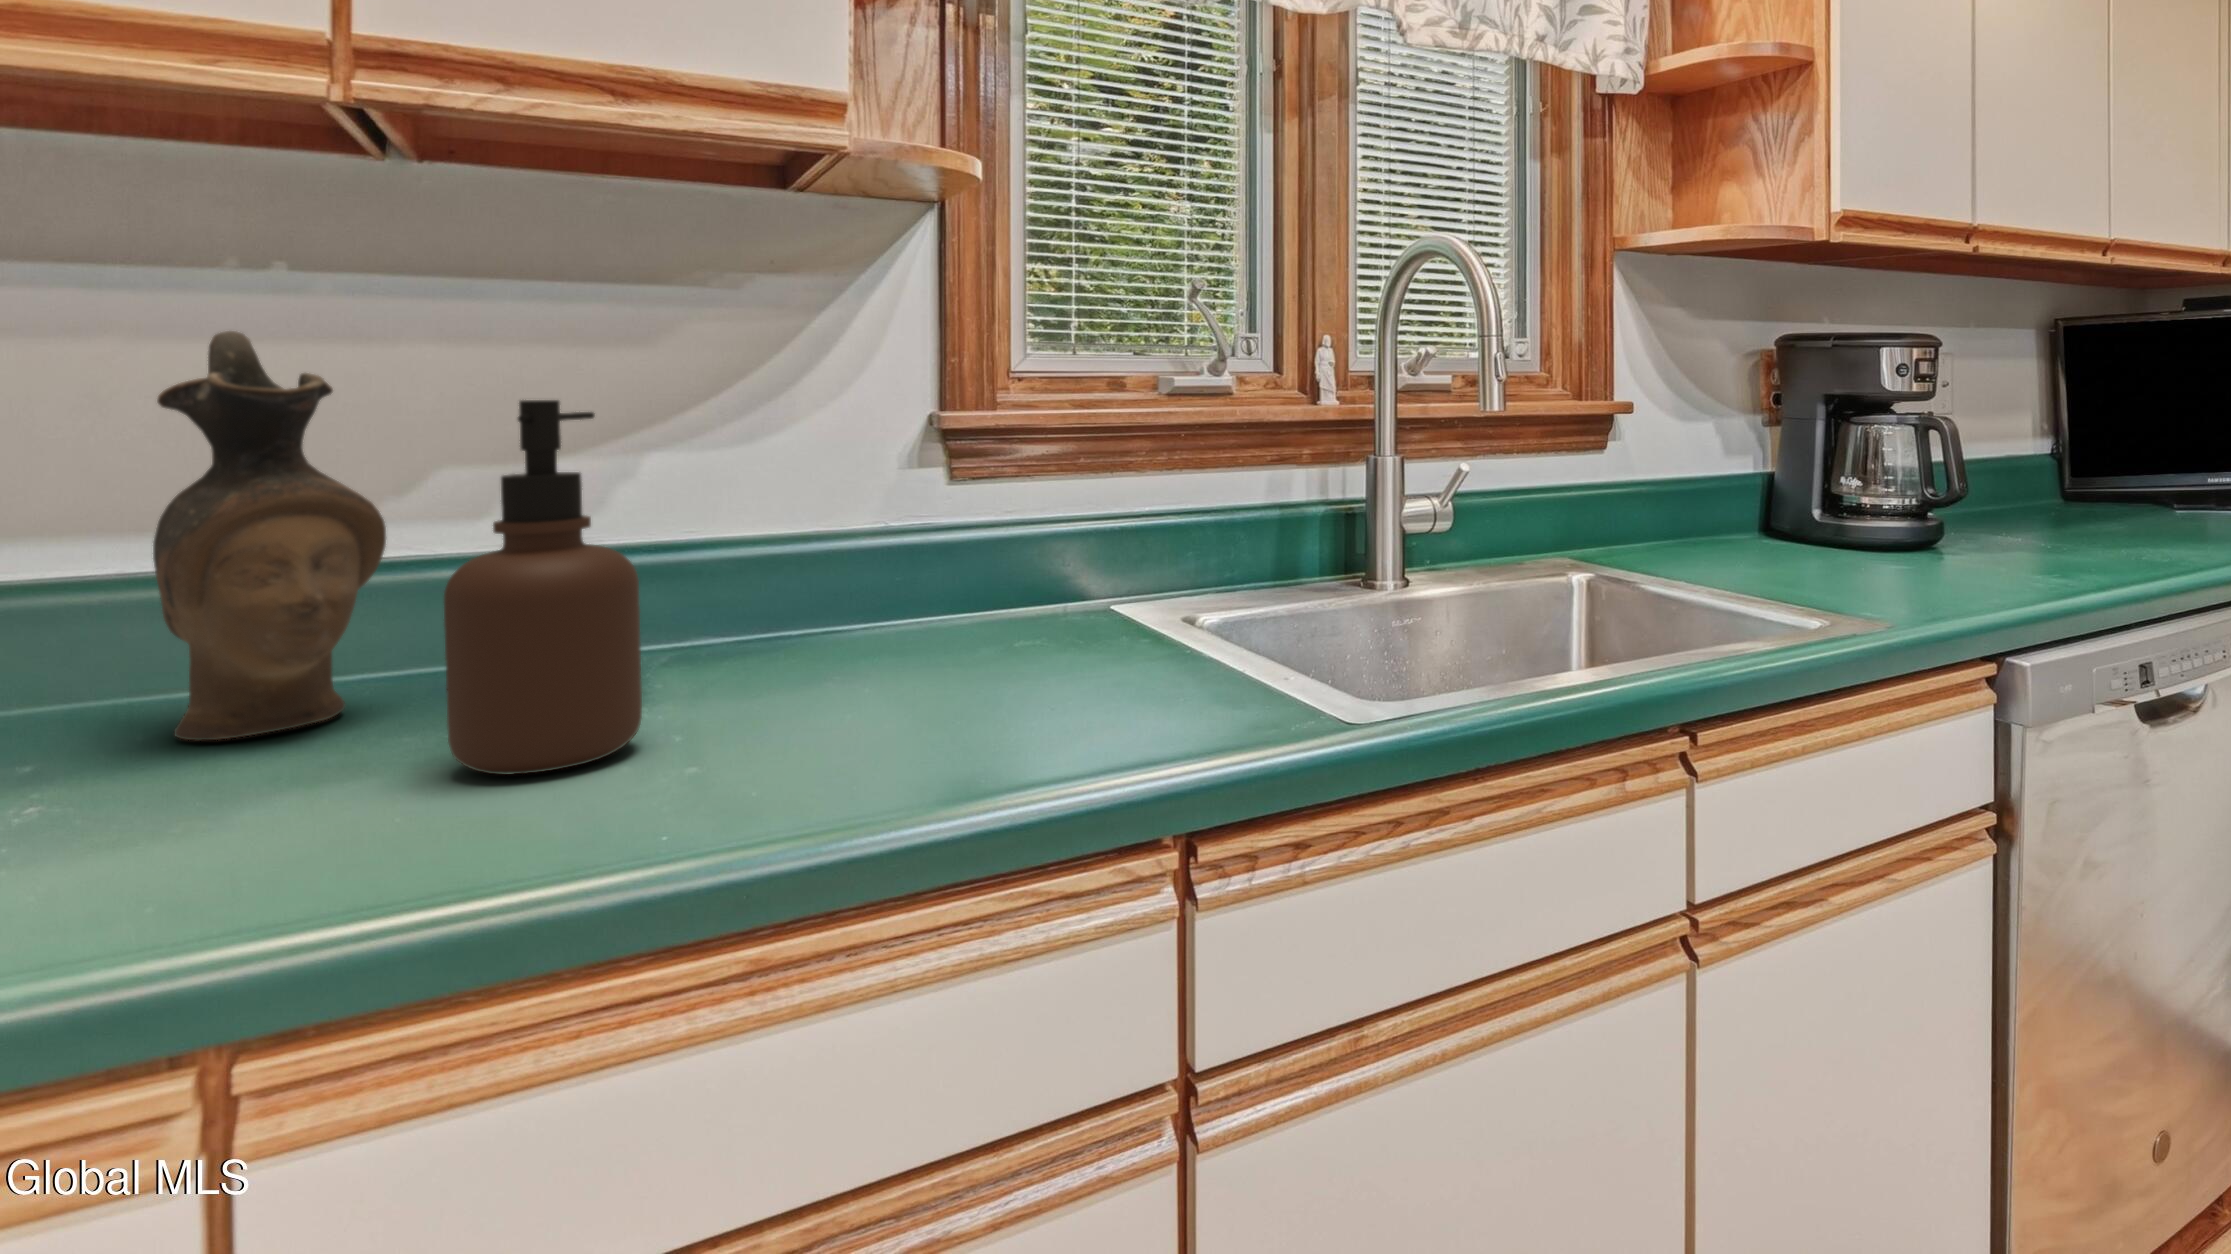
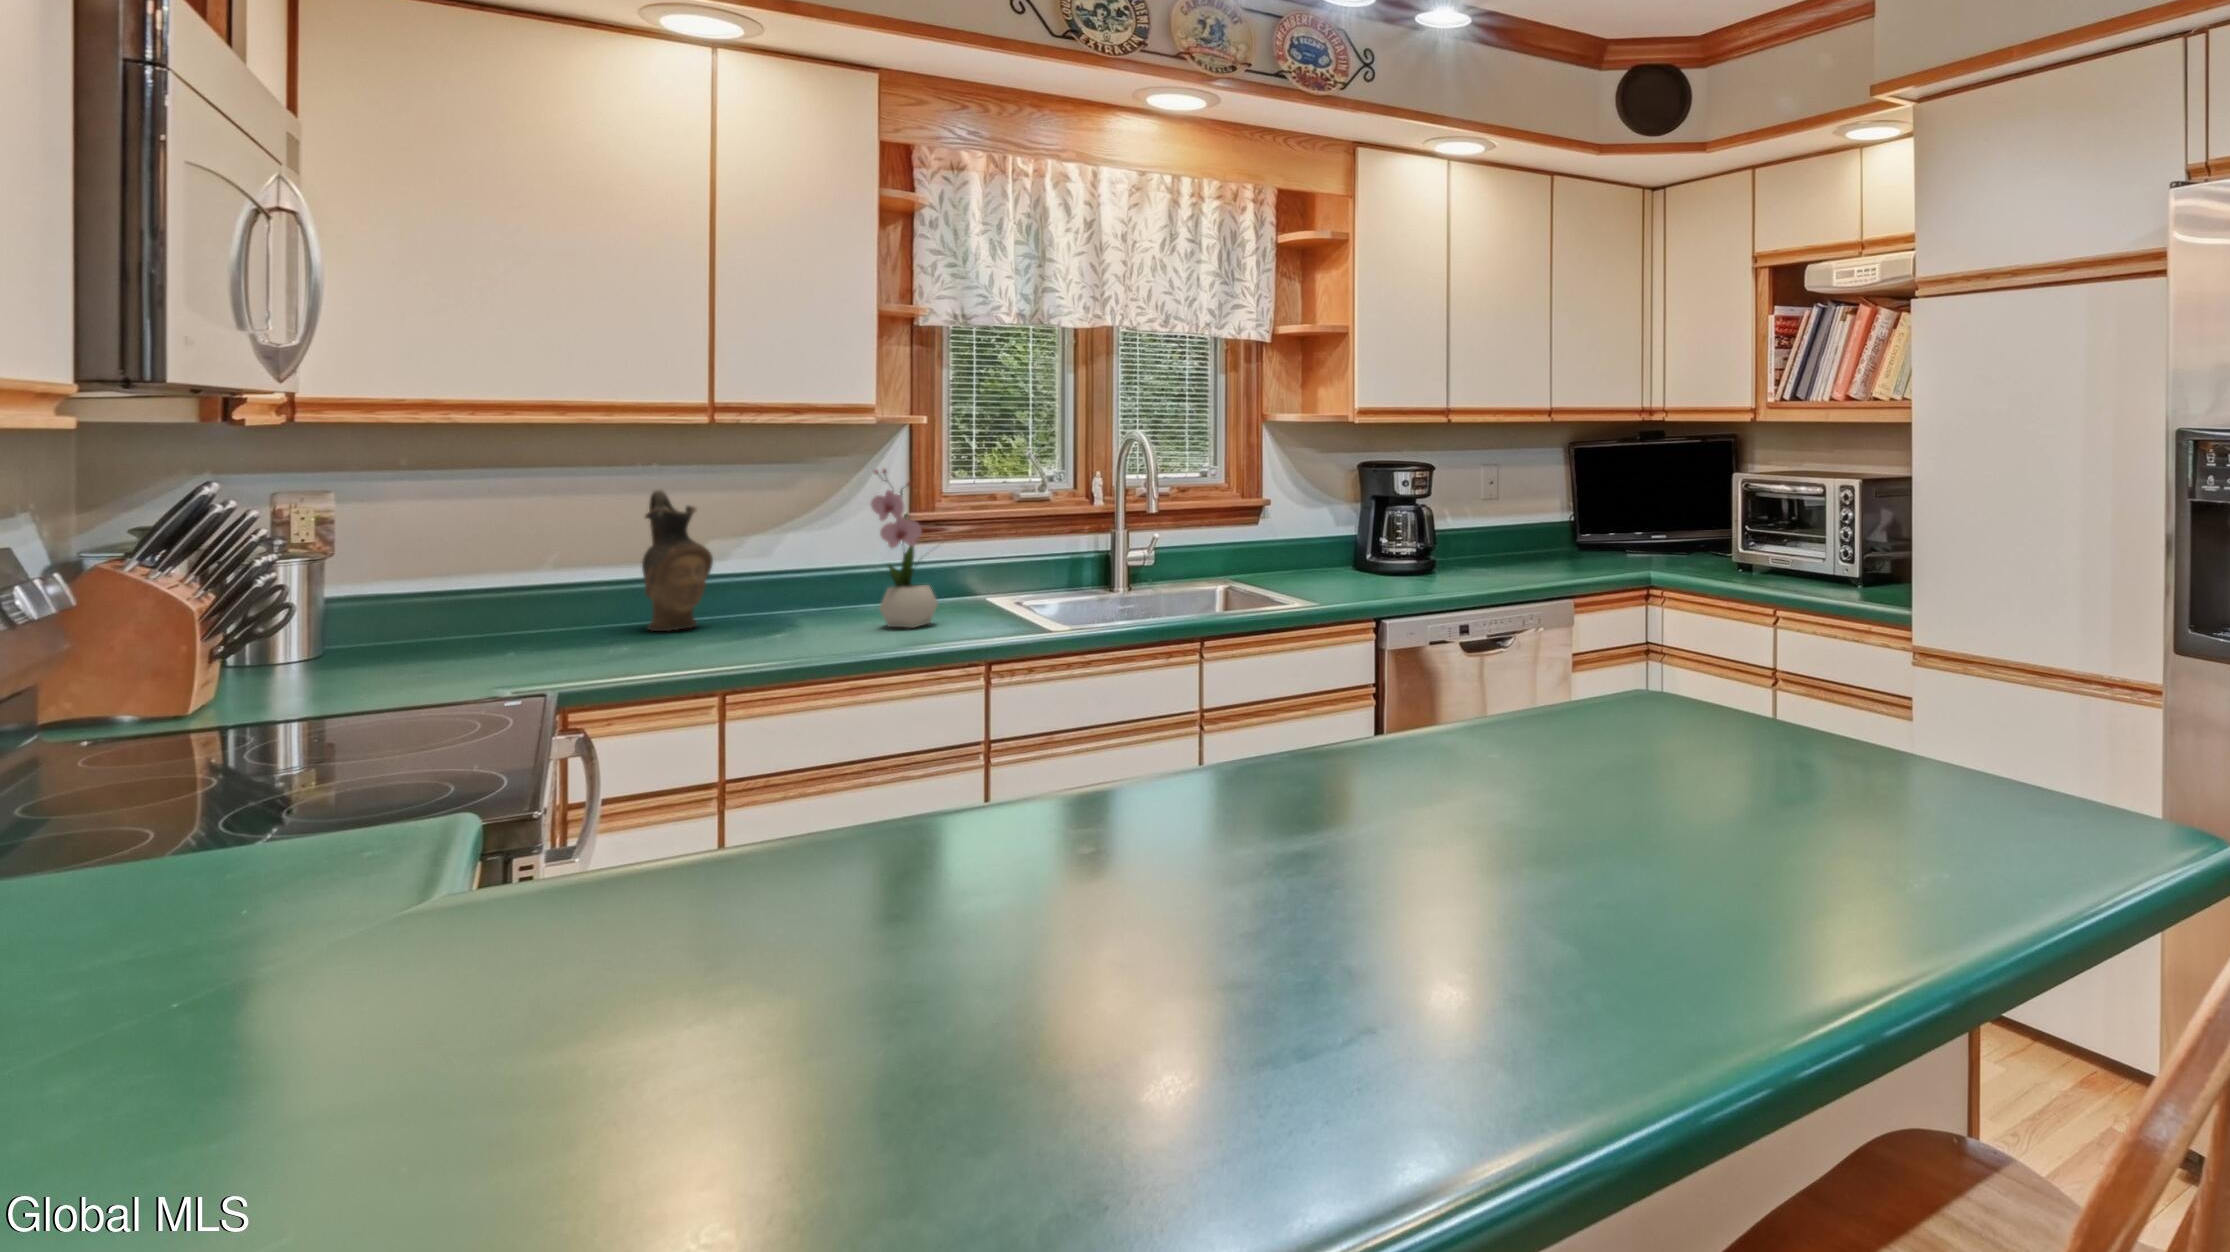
flower arrangement: none [823,266,1033,721] -> present [871,469,938,628]
soap dispenser: present [444,400,642,775] -> none [751,517,809,638]

